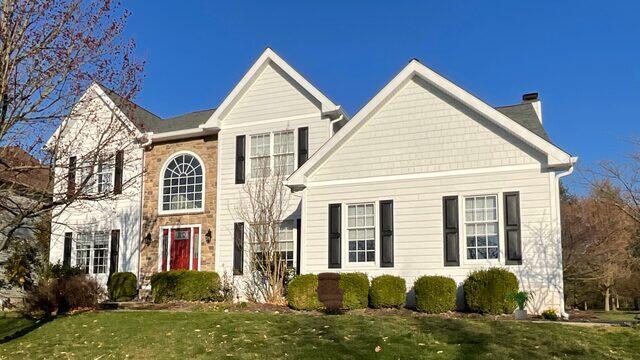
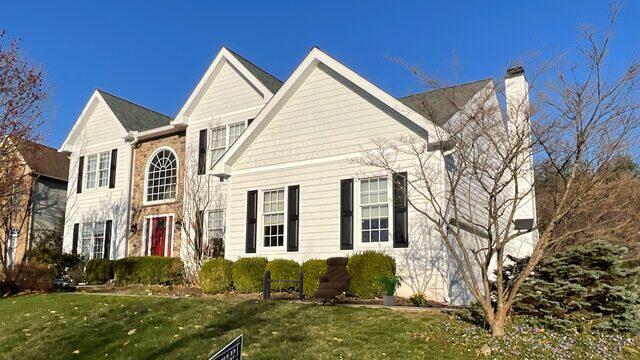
lounge chair: present [315,272,346,314] -> present [313,257,353,305]
bench: none [378,287,421,316] -> present [263,270,305,300]

